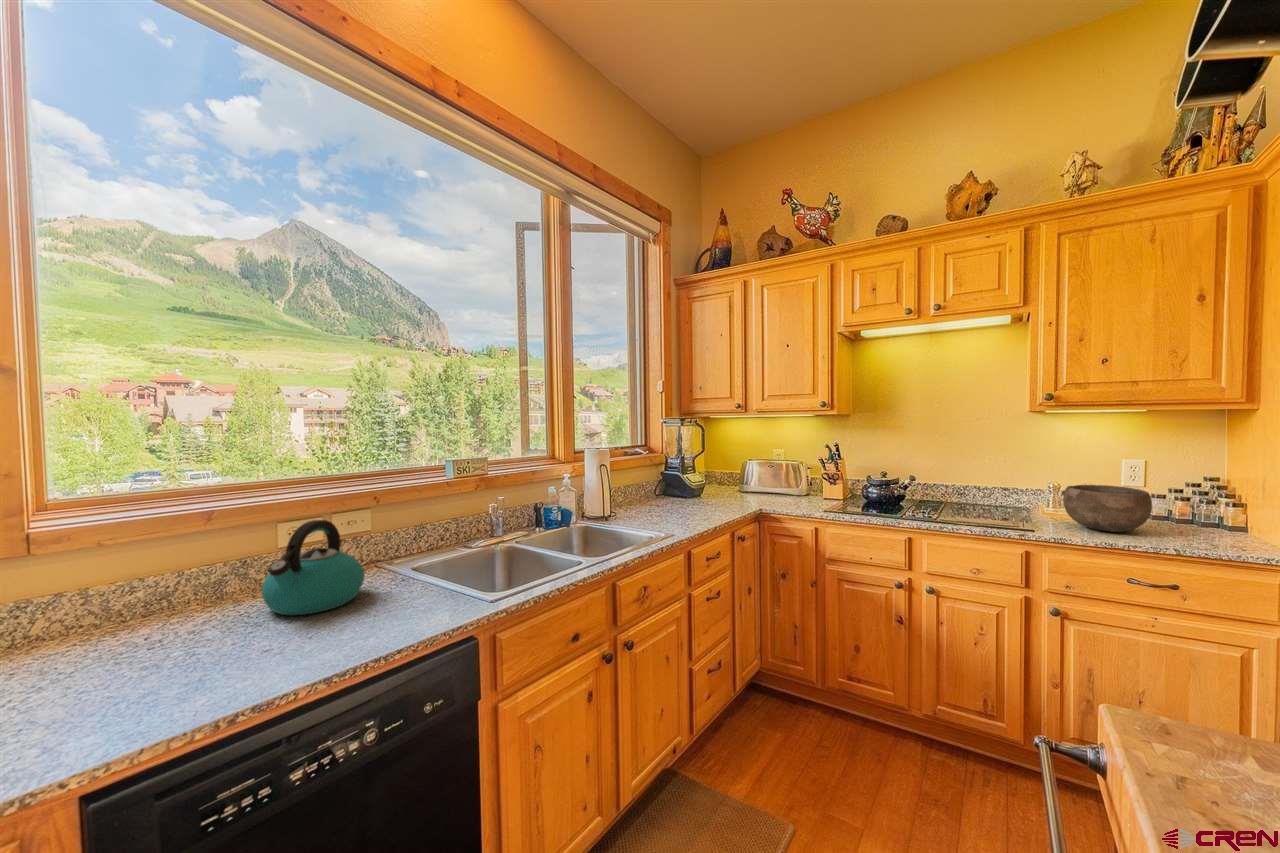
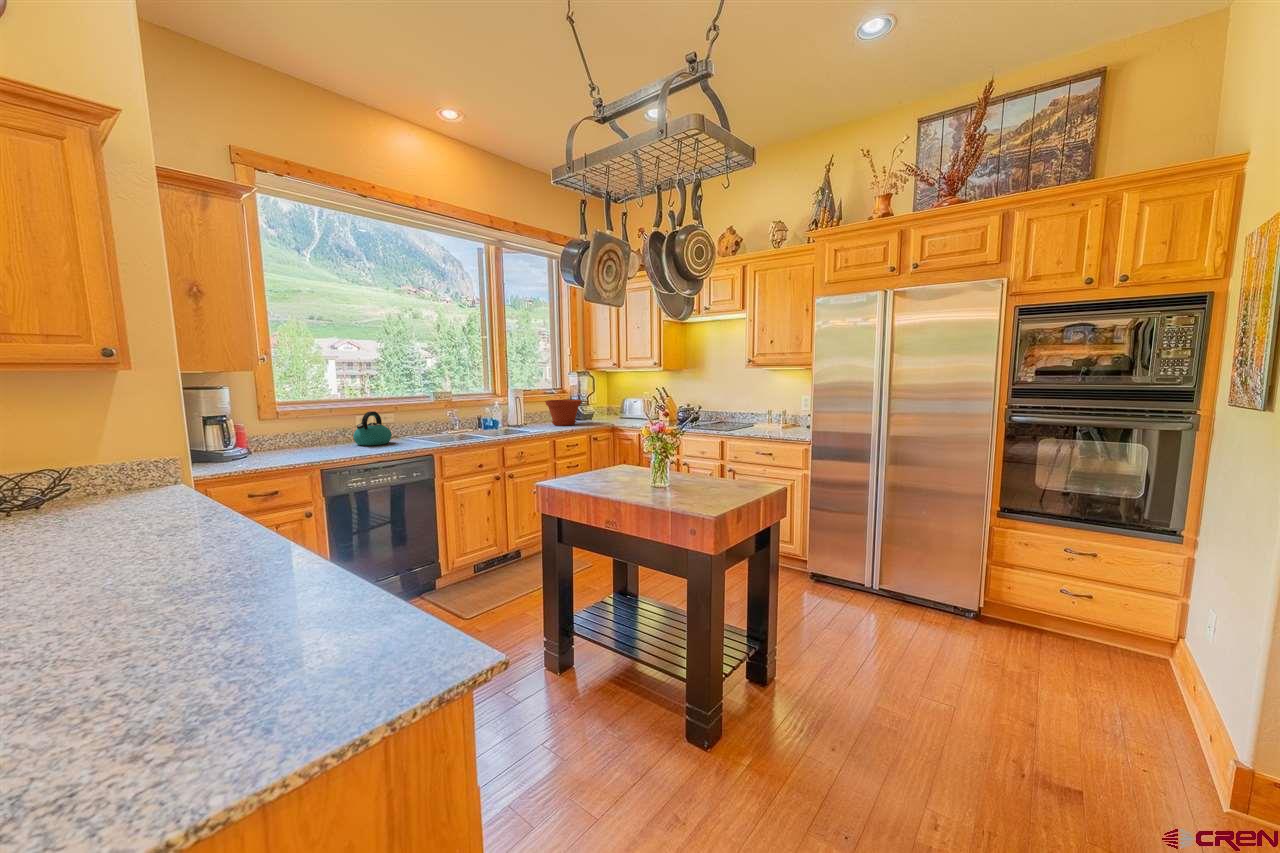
plant pot: none [643,465,707,514] -> present [545,400,581,426]
bowl: present [1062,485,1152,532] -> none [747,408,781,431]

